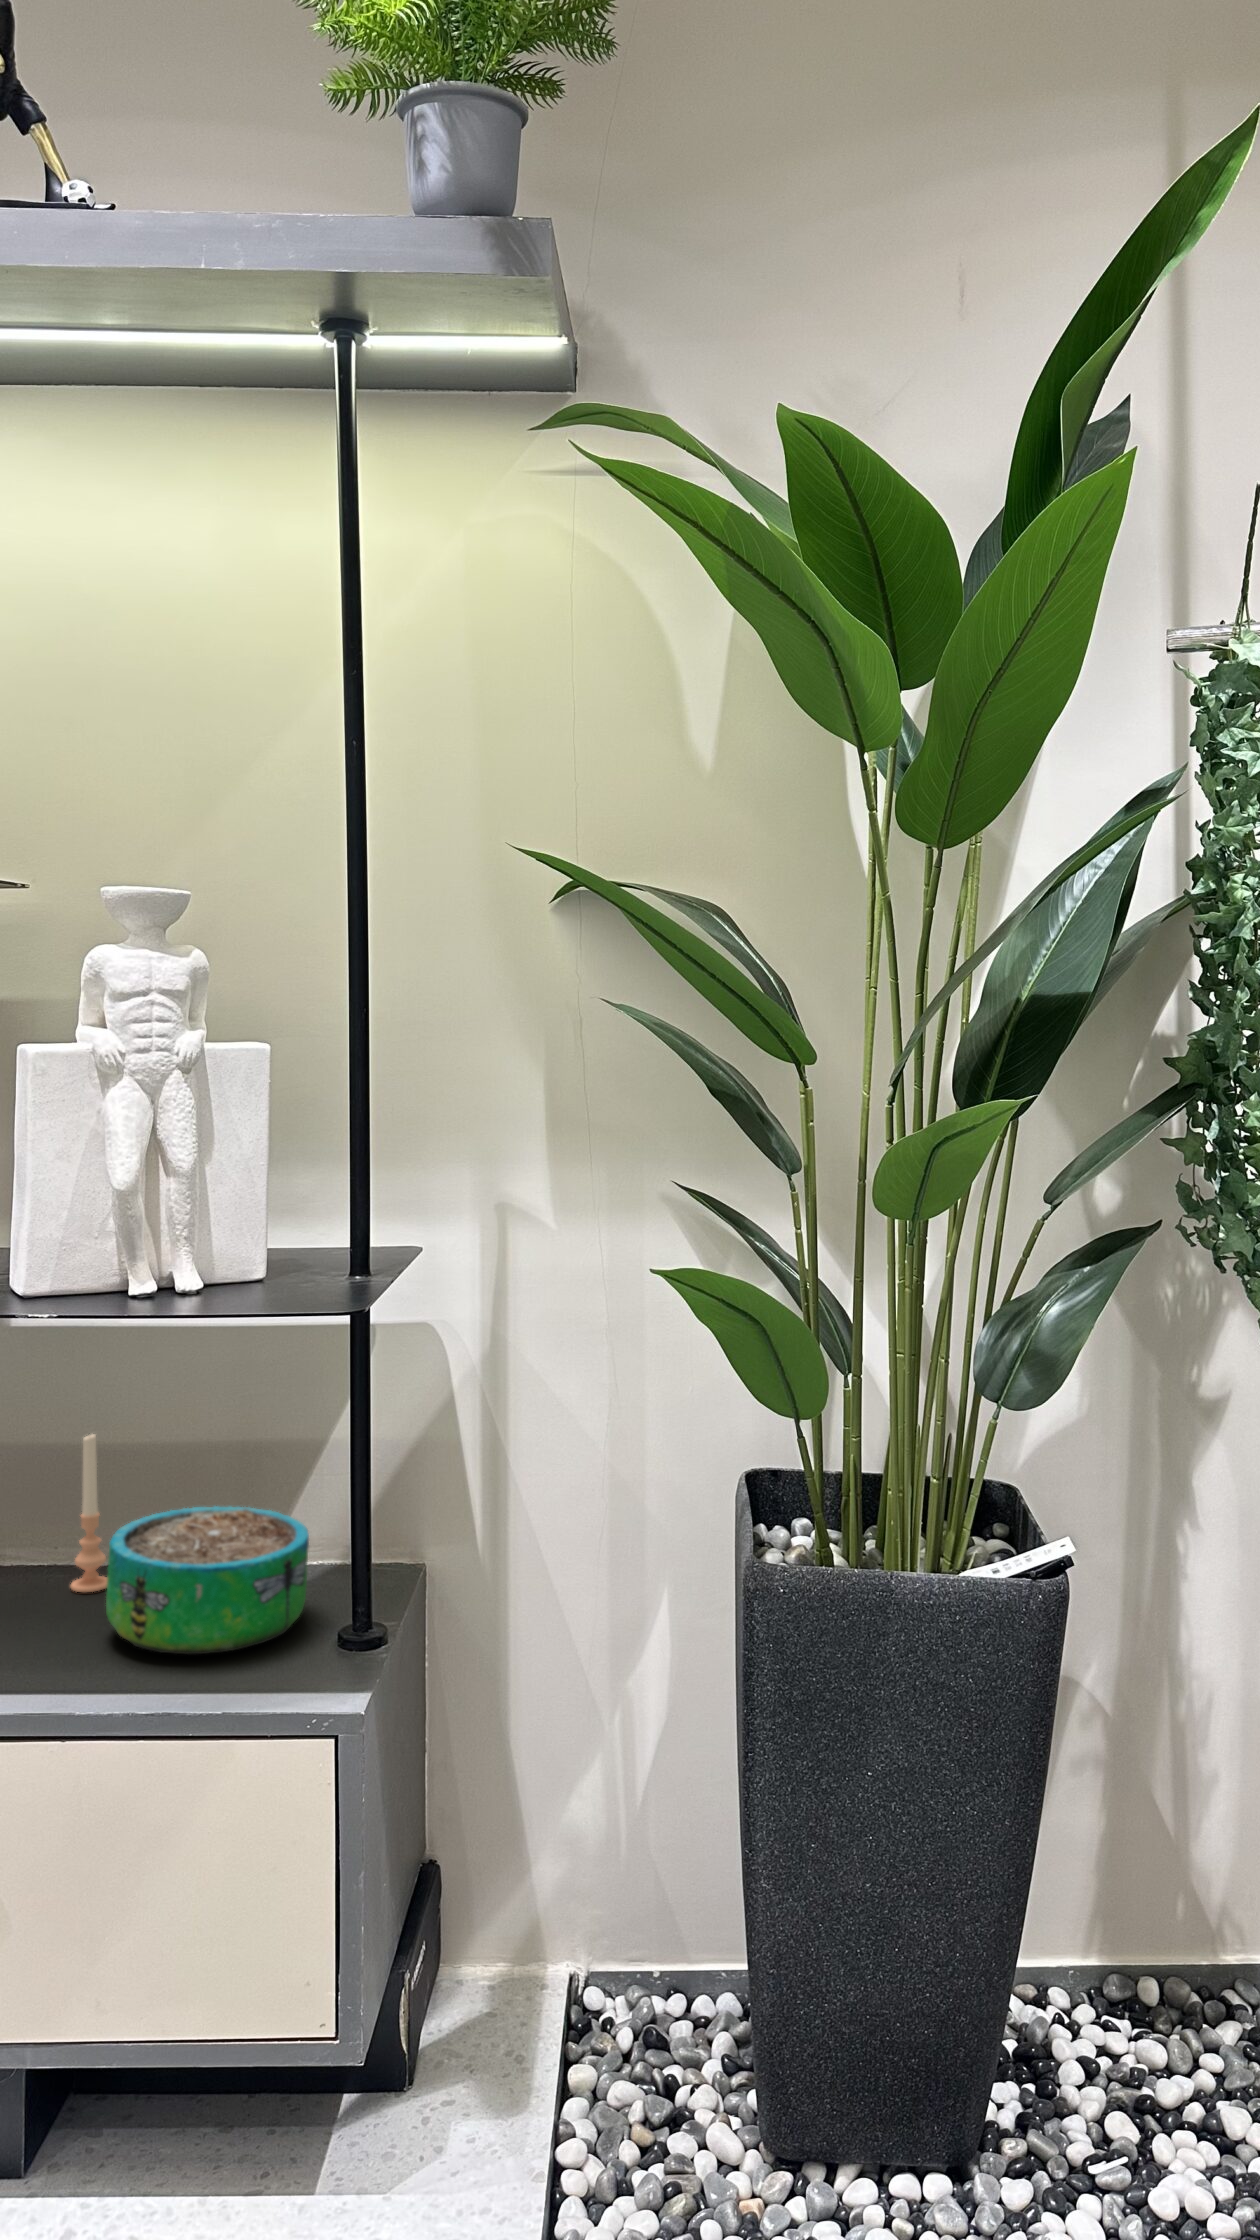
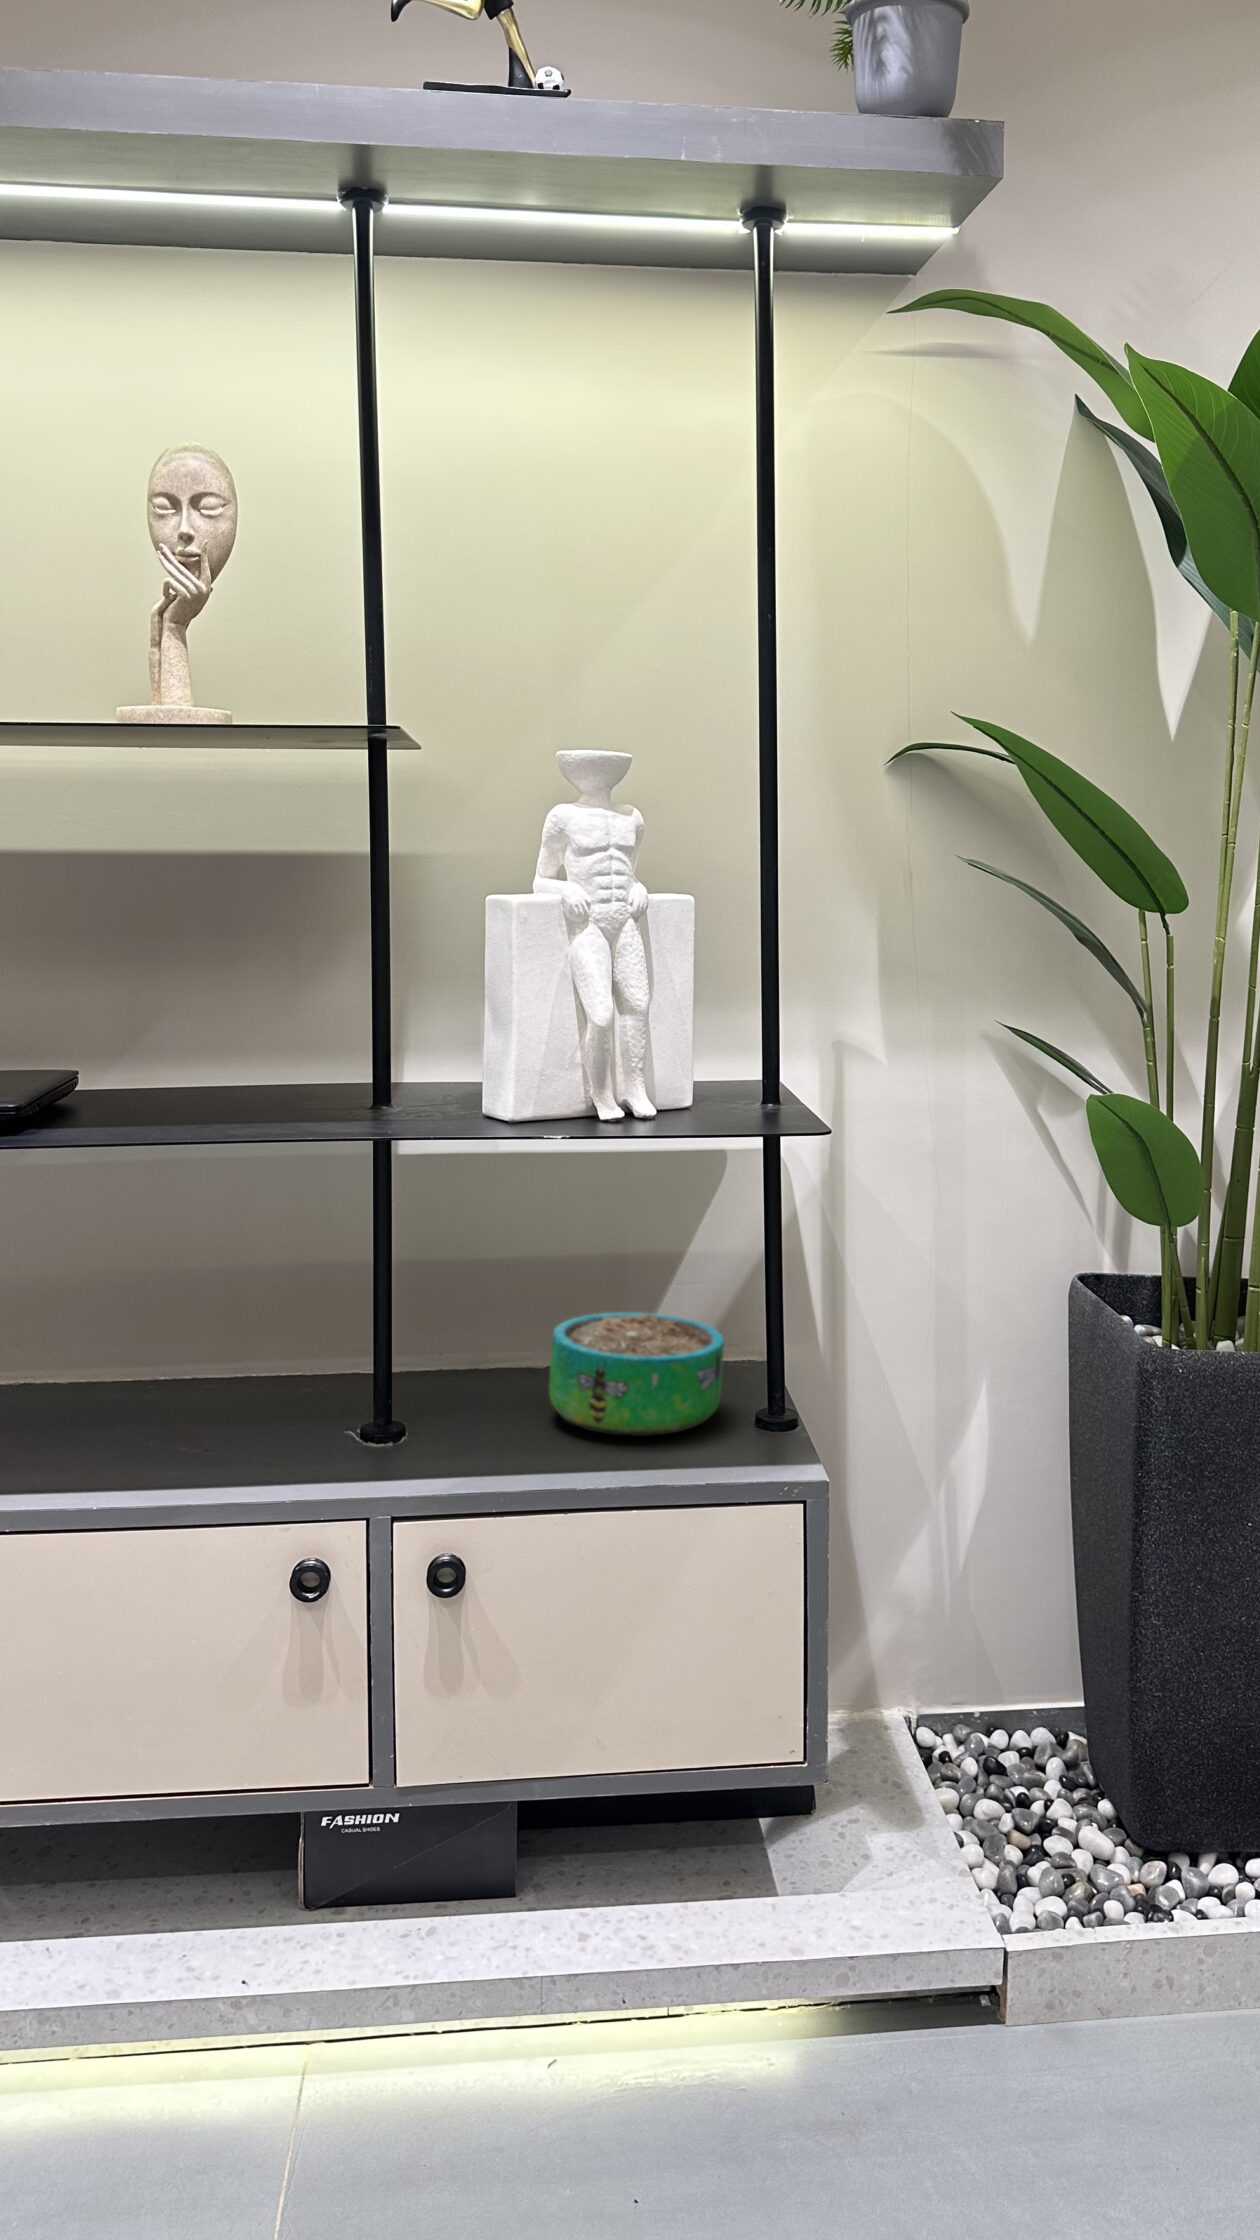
candle: present [71,1434,107,1592] -> none [482,1249,516,1390]

